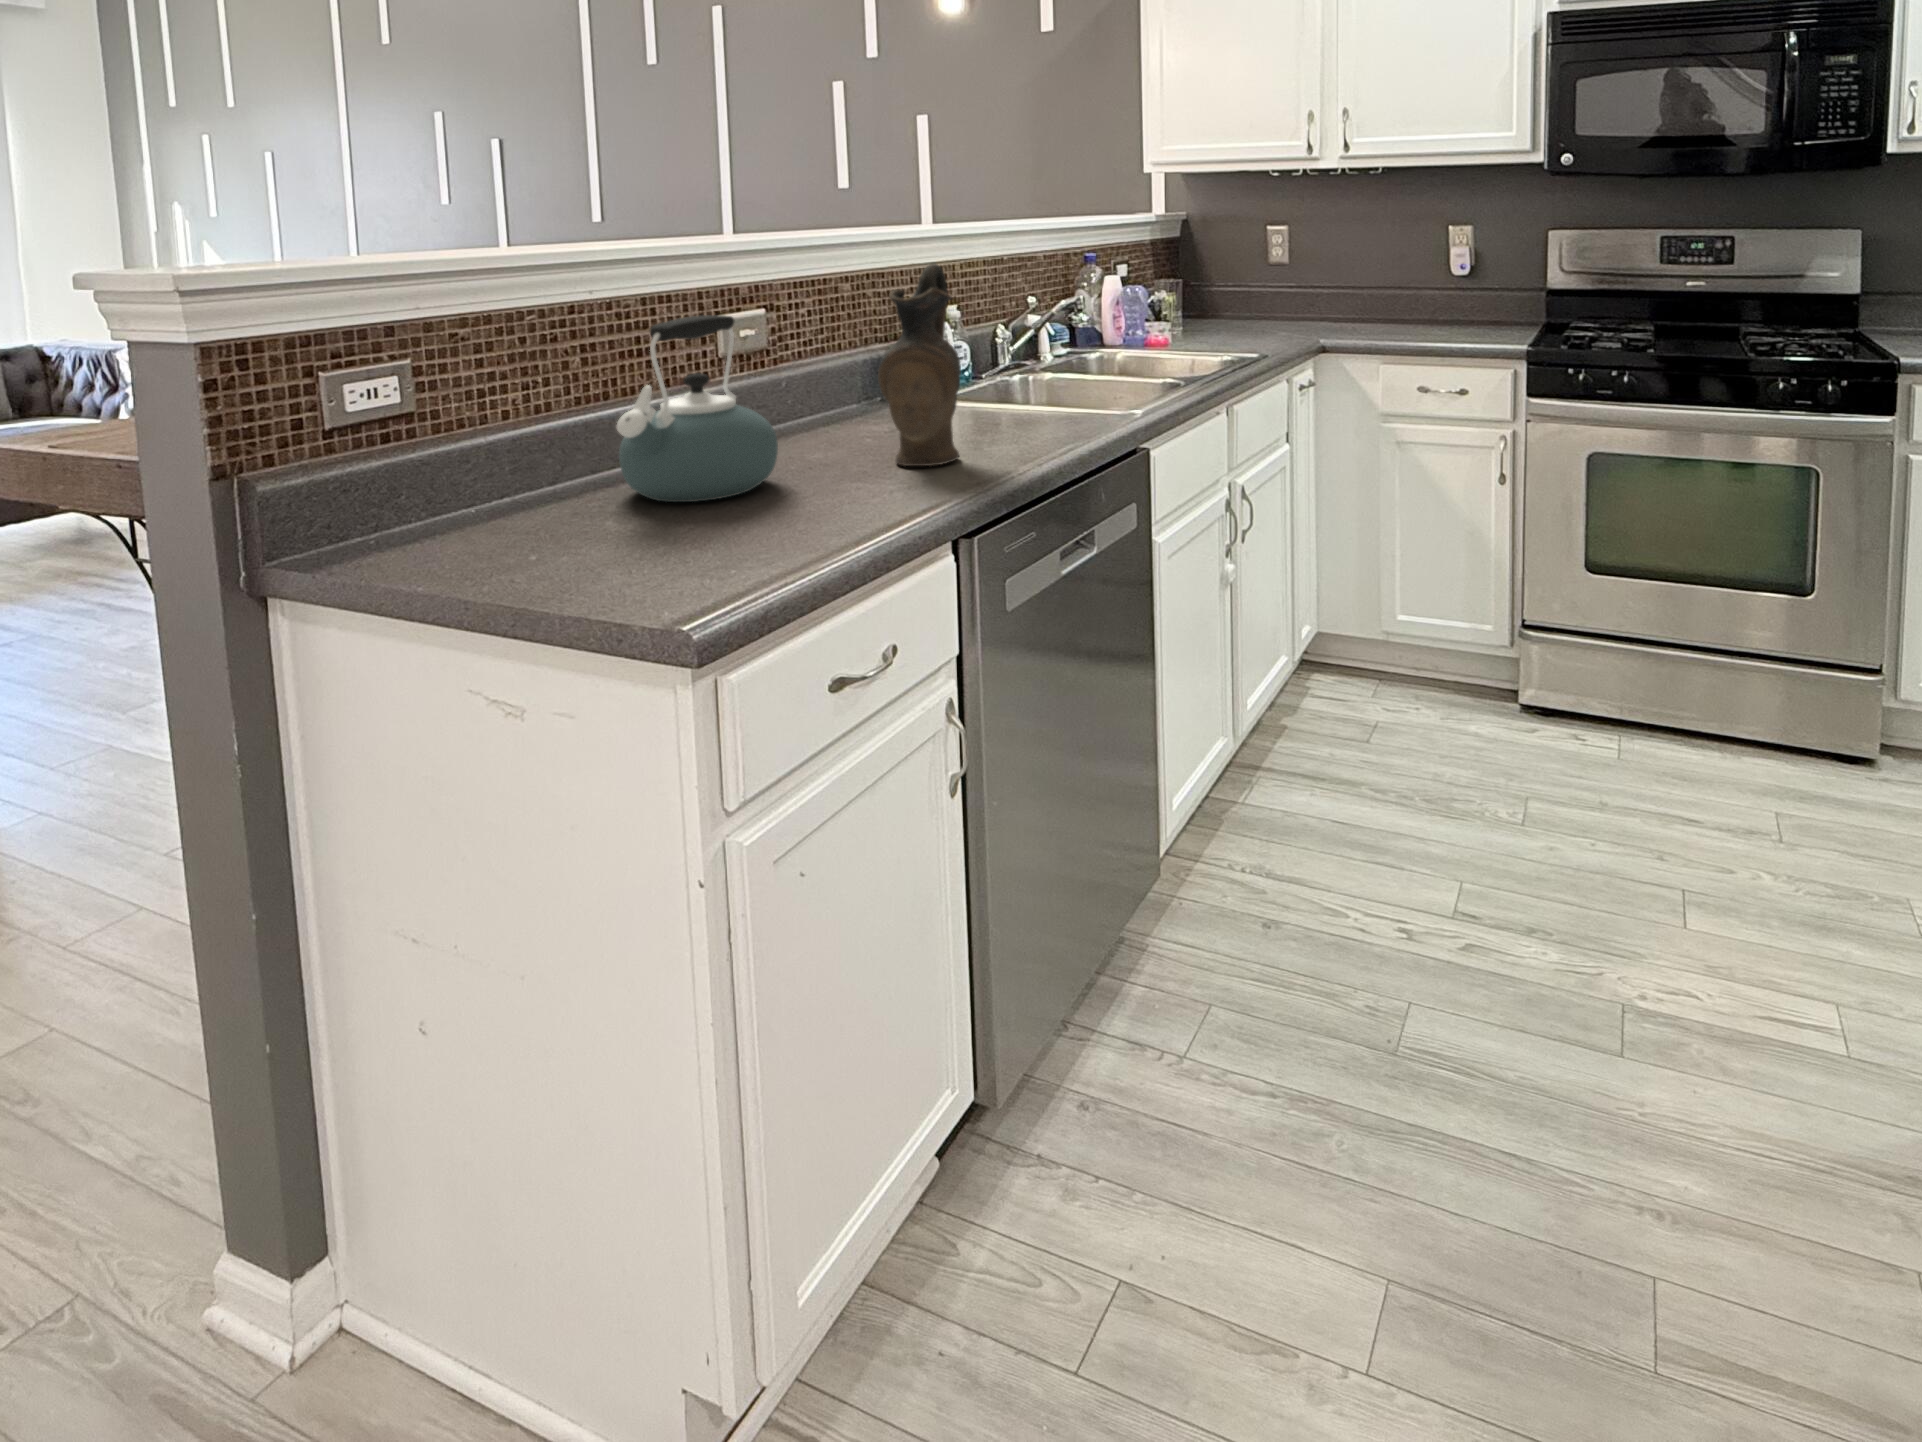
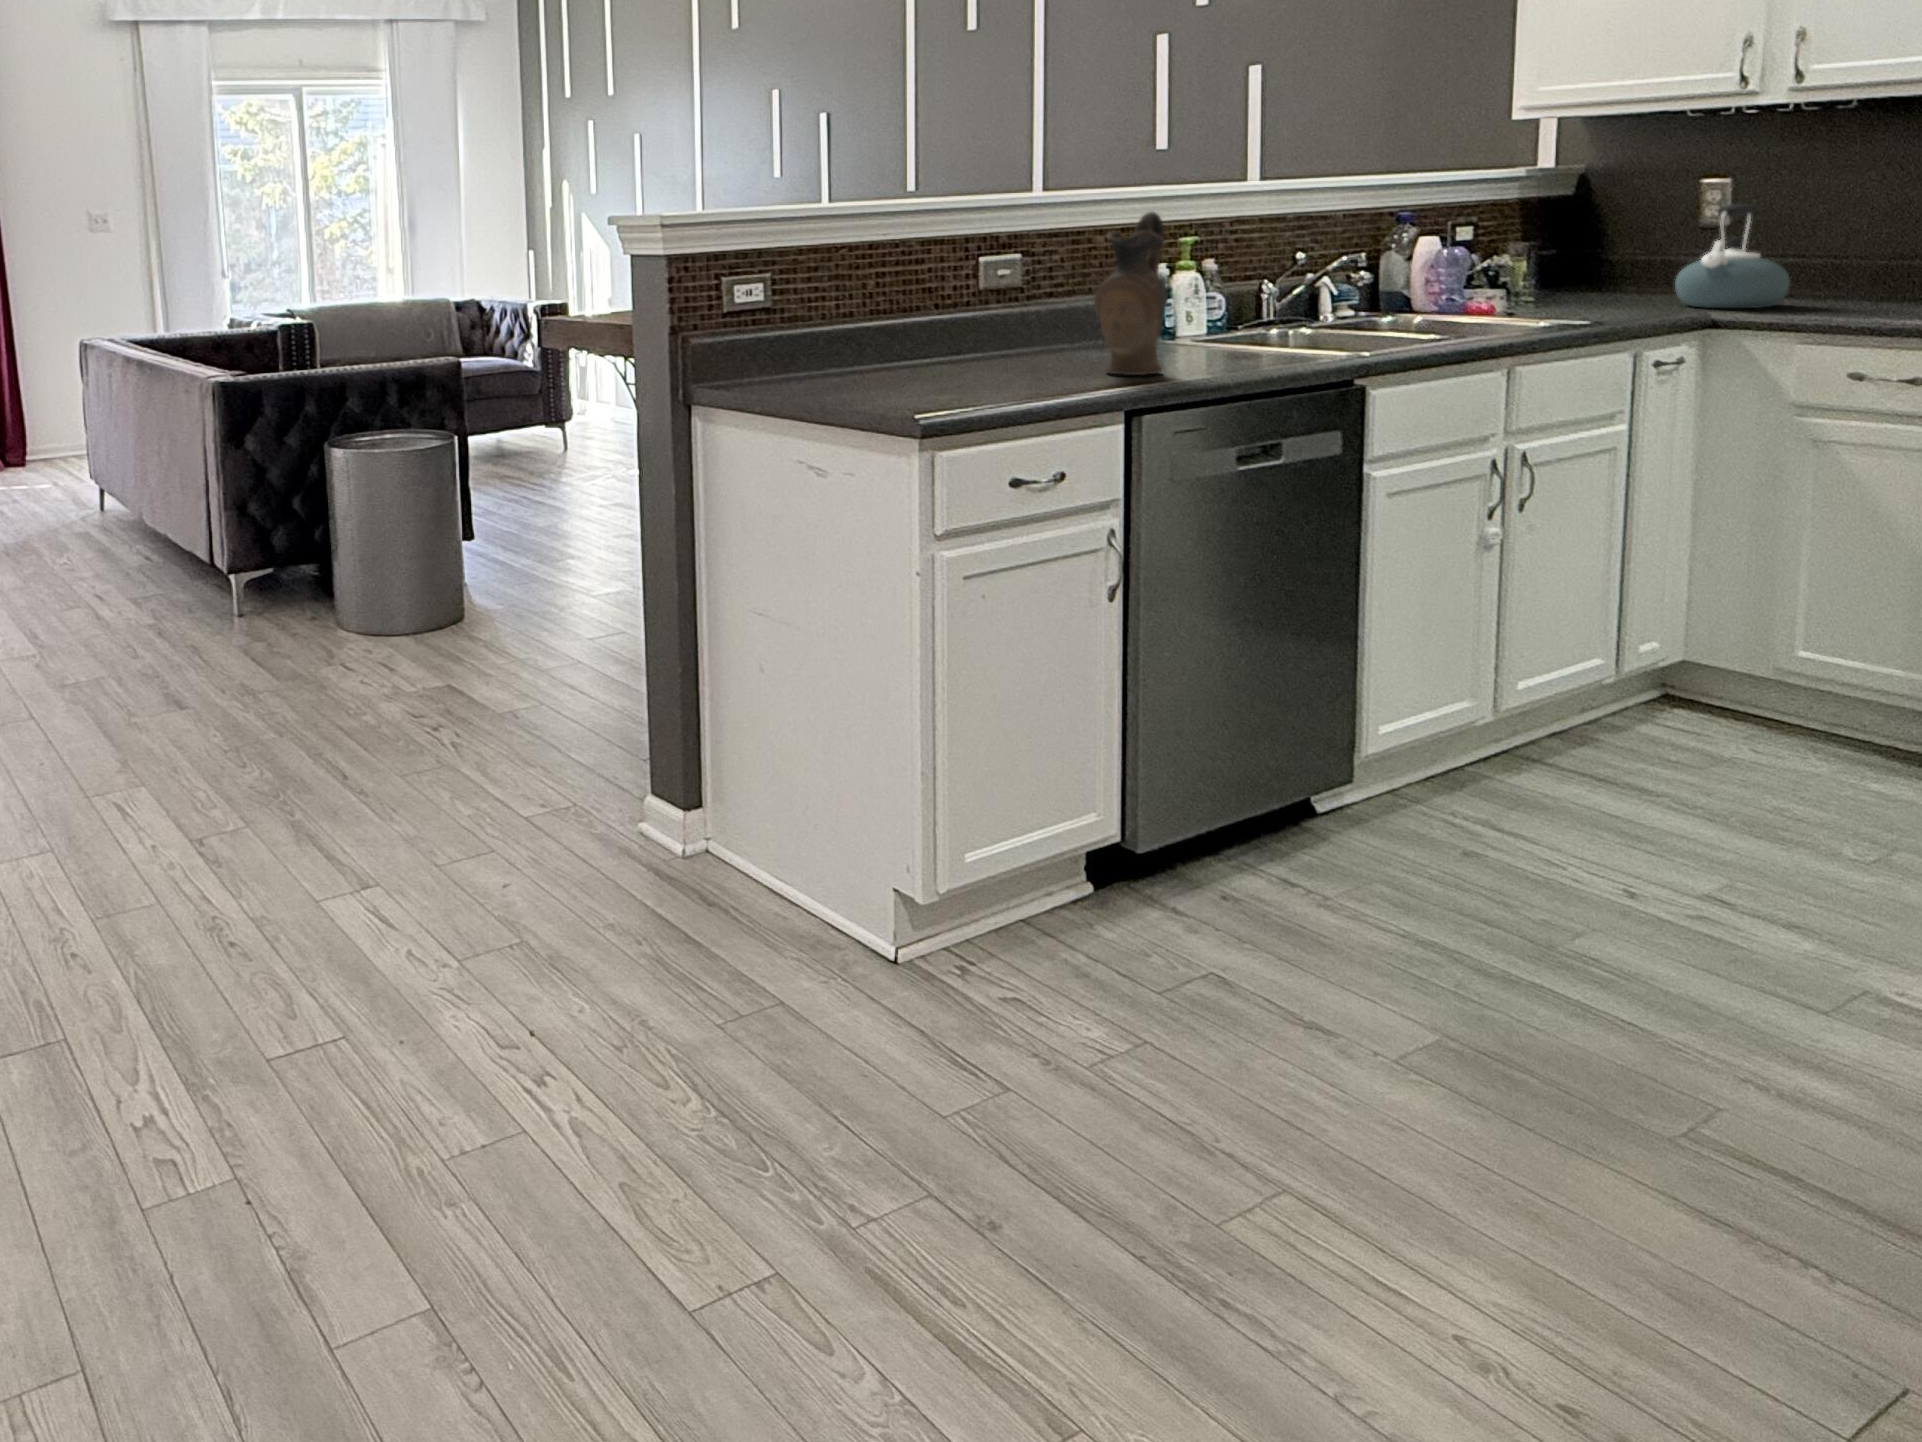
kettle: present [616,315,778,502] -> present [1675,204,1790,308]

